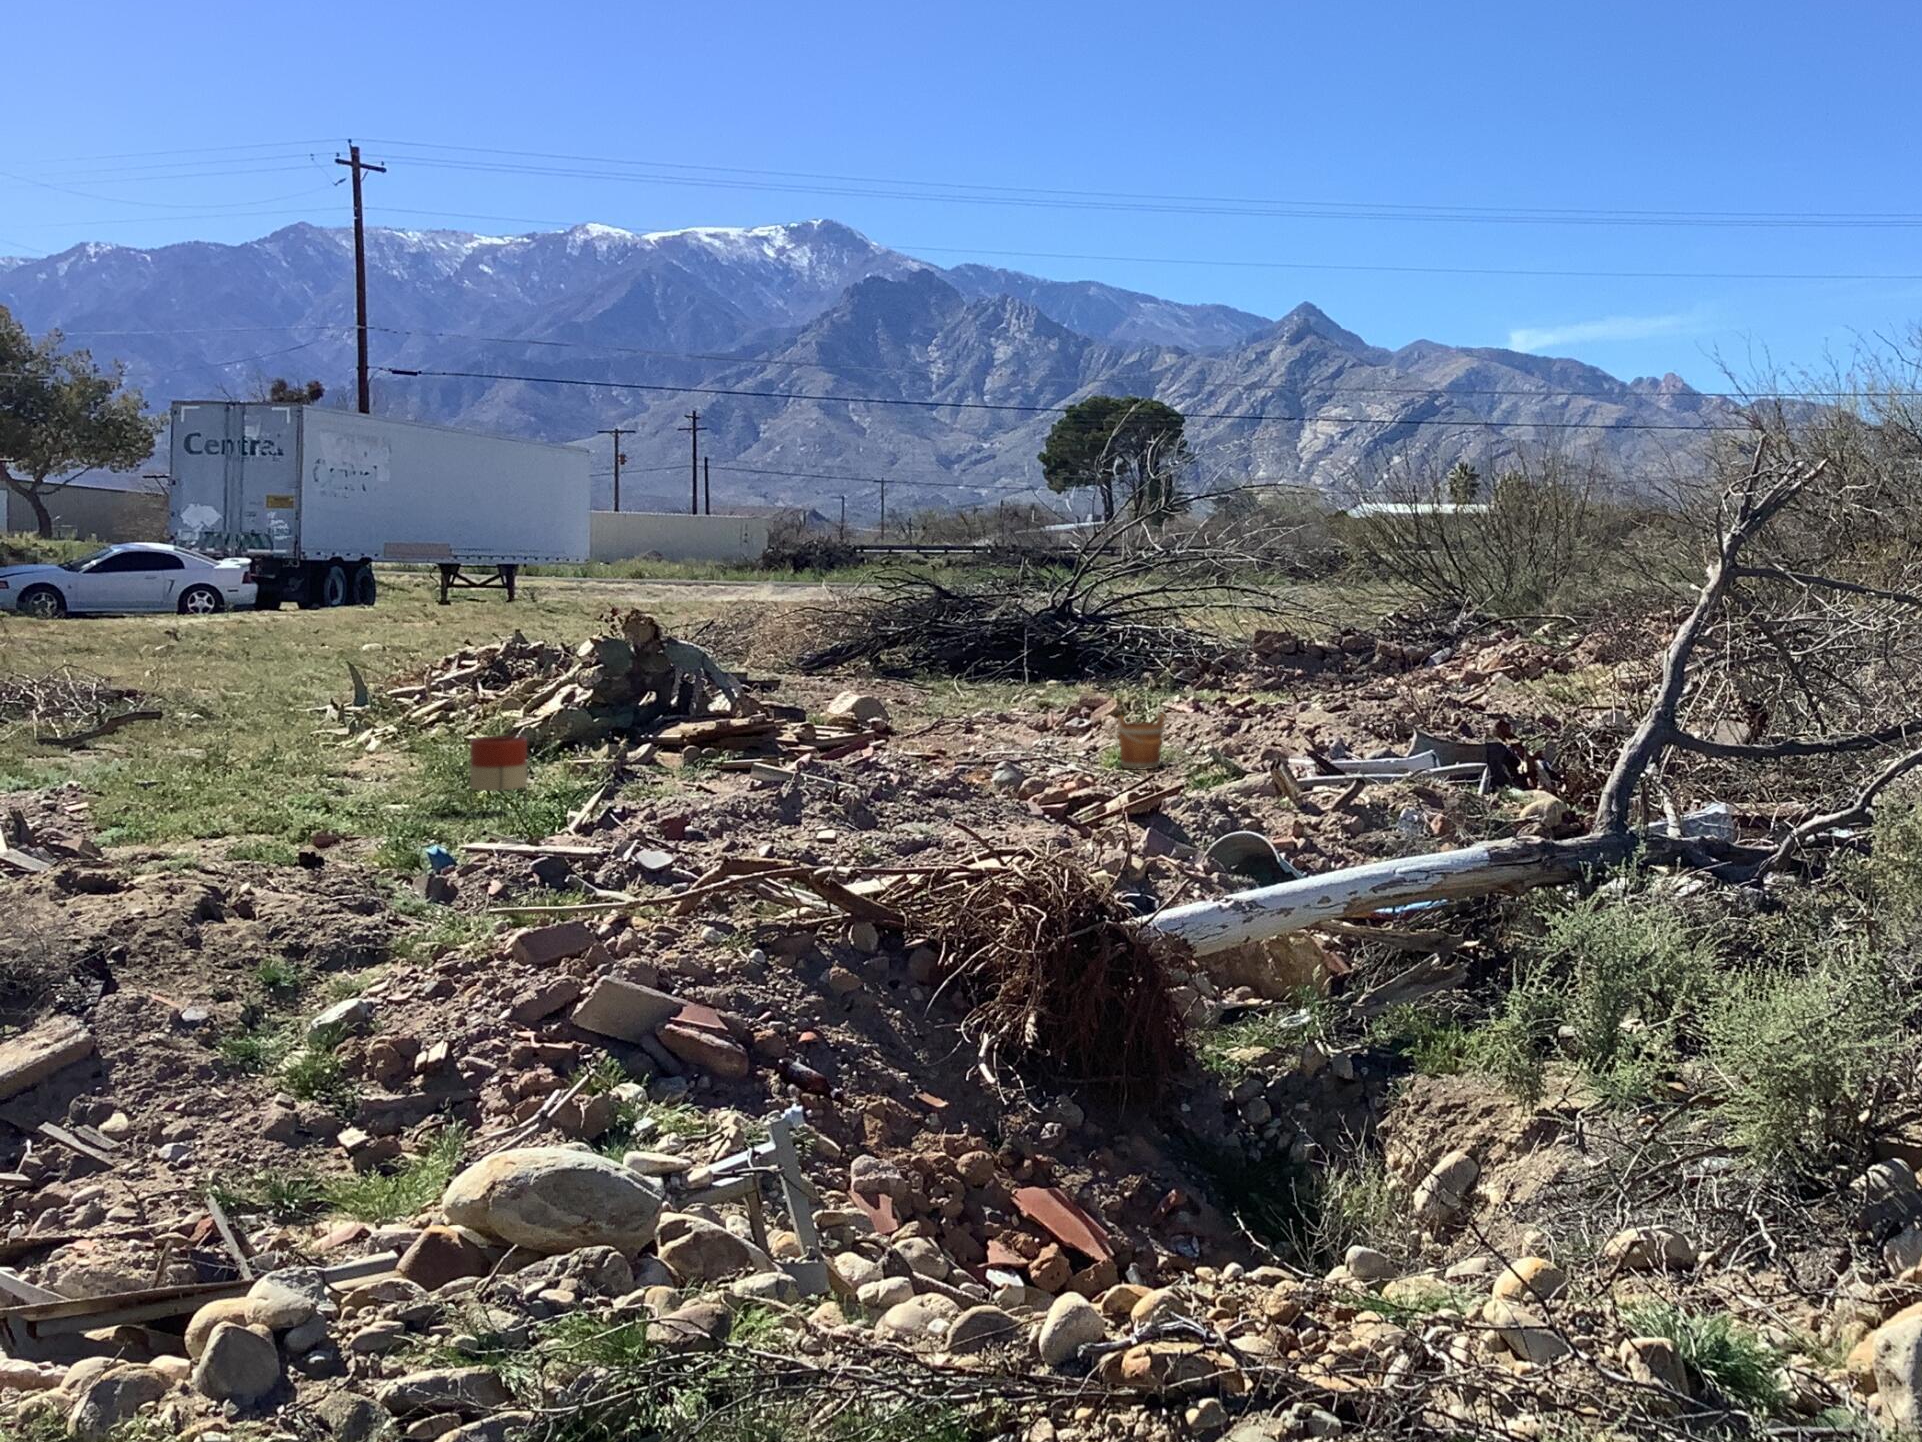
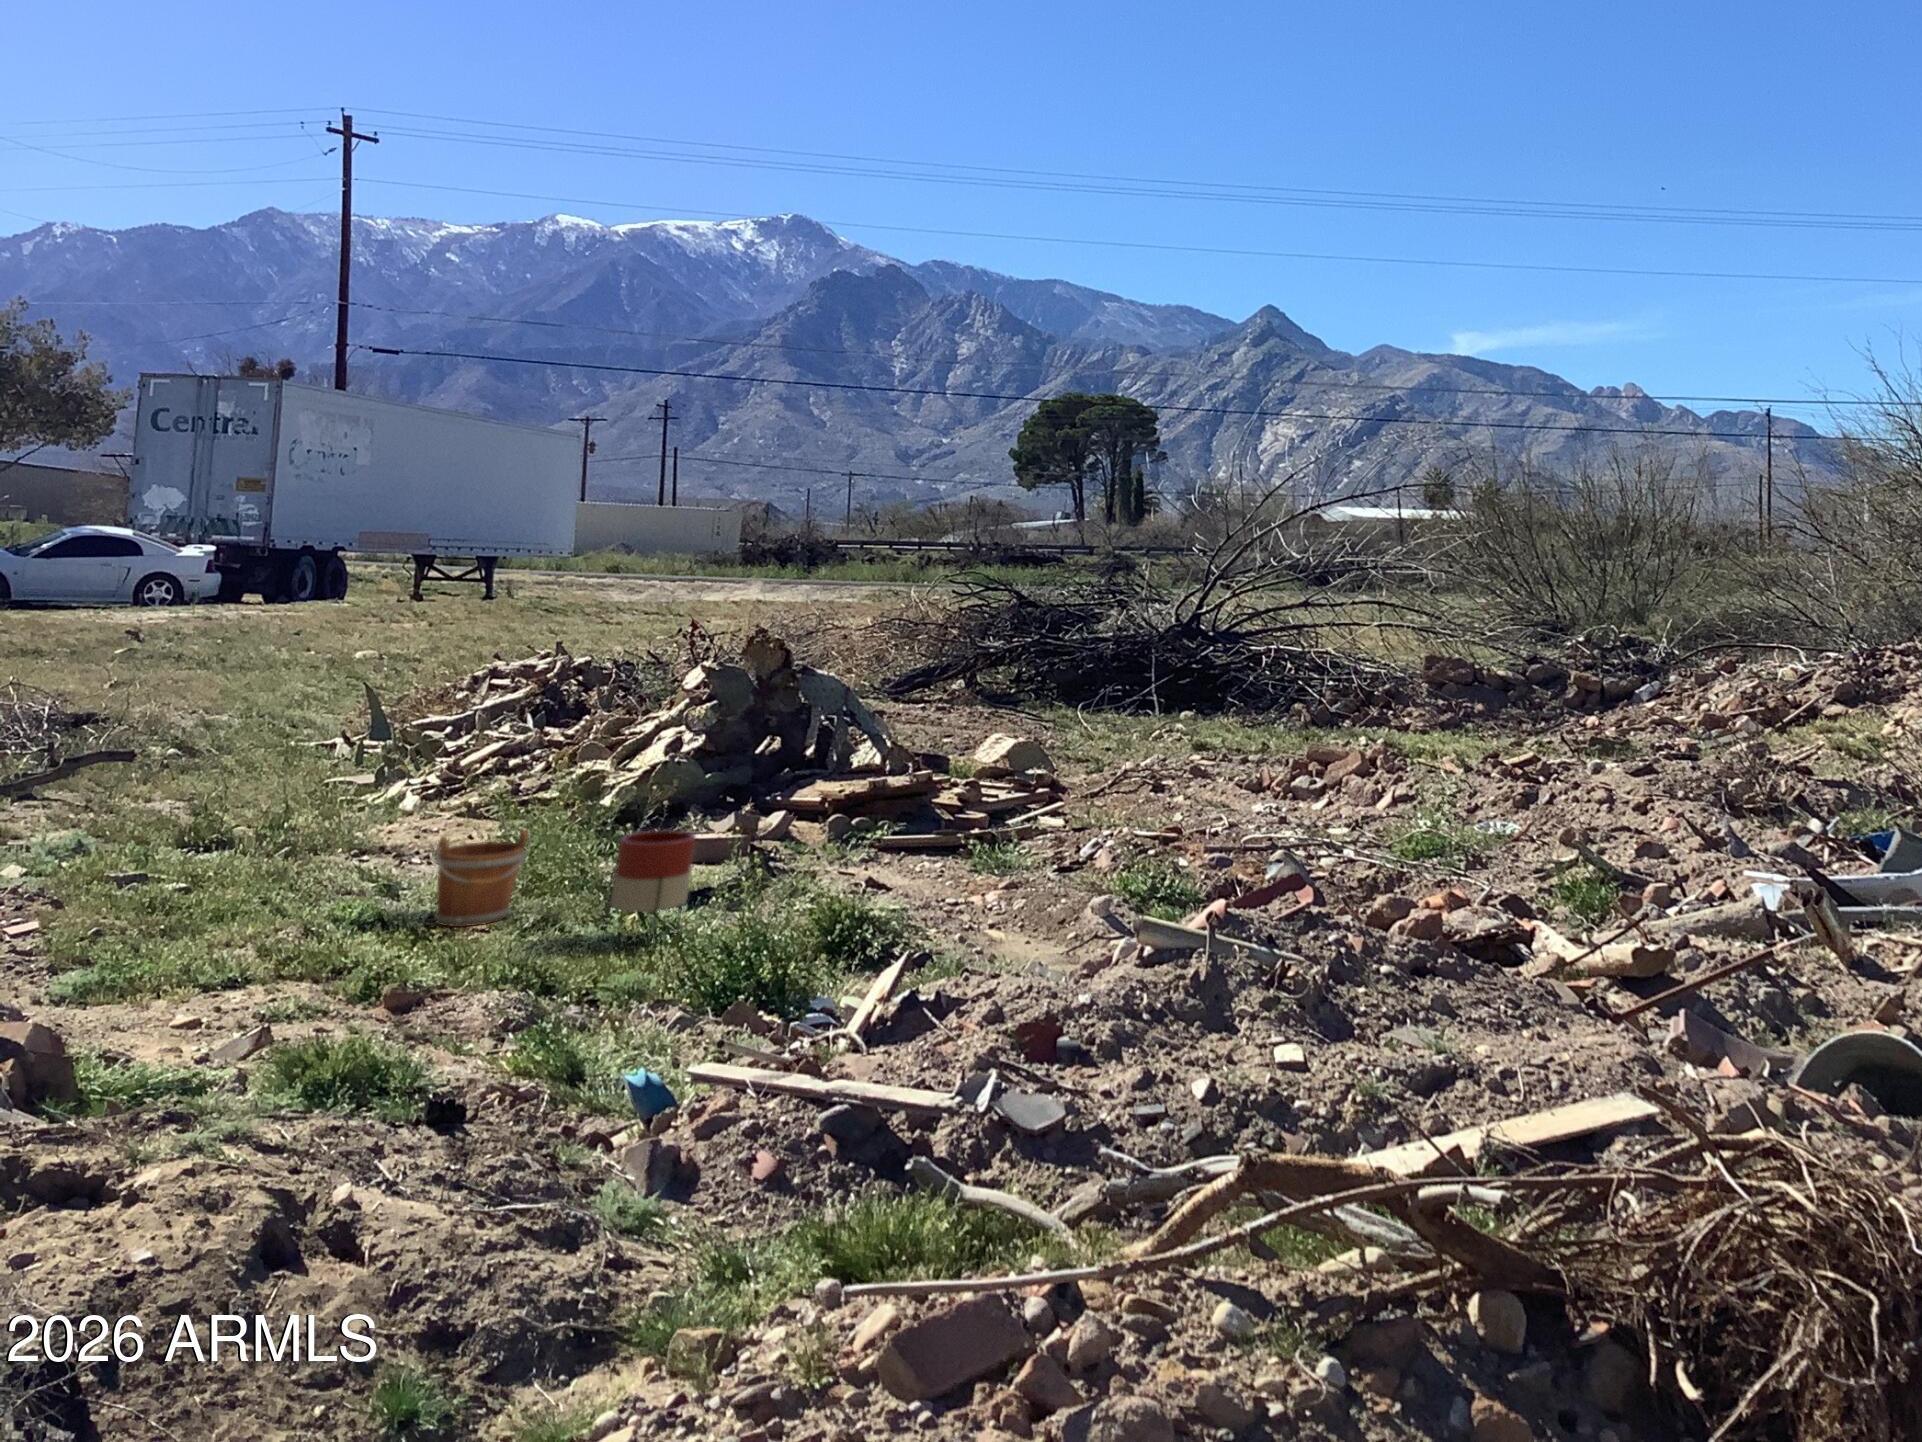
bucket: present [1117,714,1165,770] -> present [435,829,531,926]

